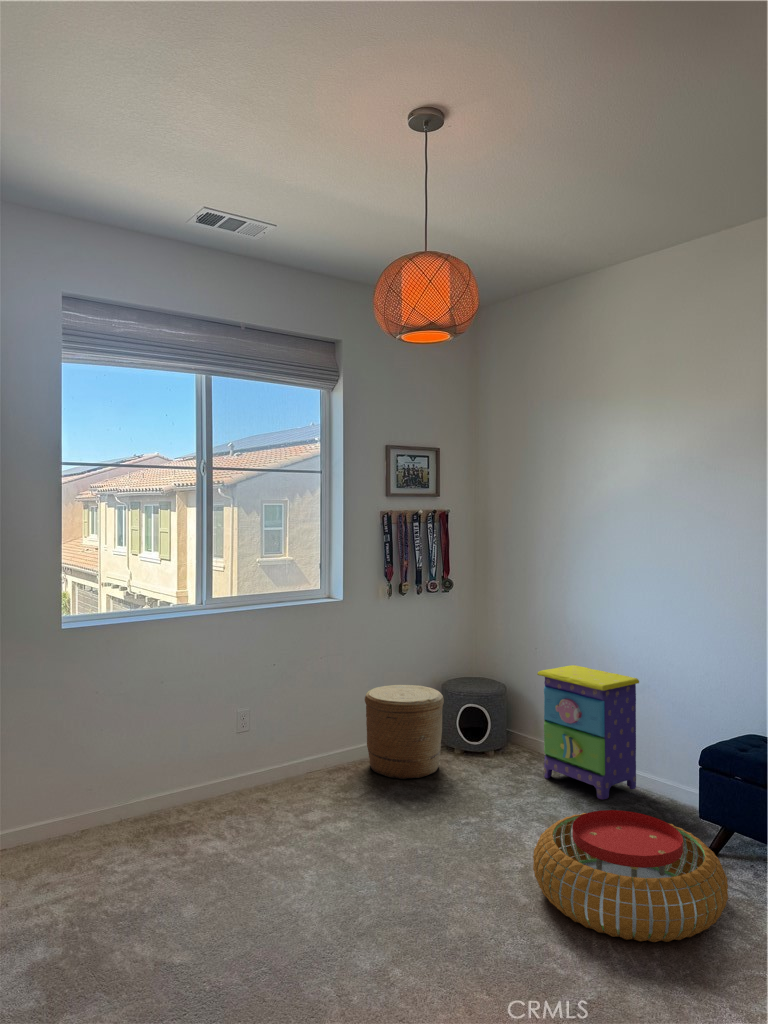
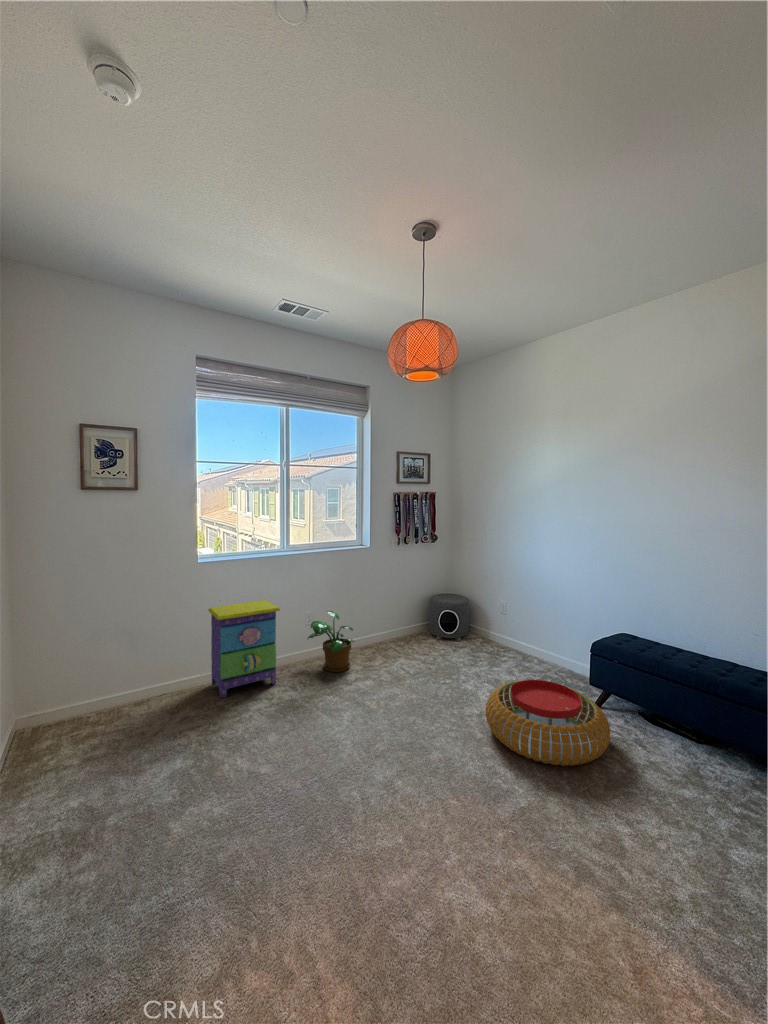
nightstand: present [537,665,639,799] -> present [208,600,280,698]
woven basket: present [365,685,444,779] -> none [383,598,431,655]
potted plant: none [240,708,320,809] -> present [307,611,354,672]

